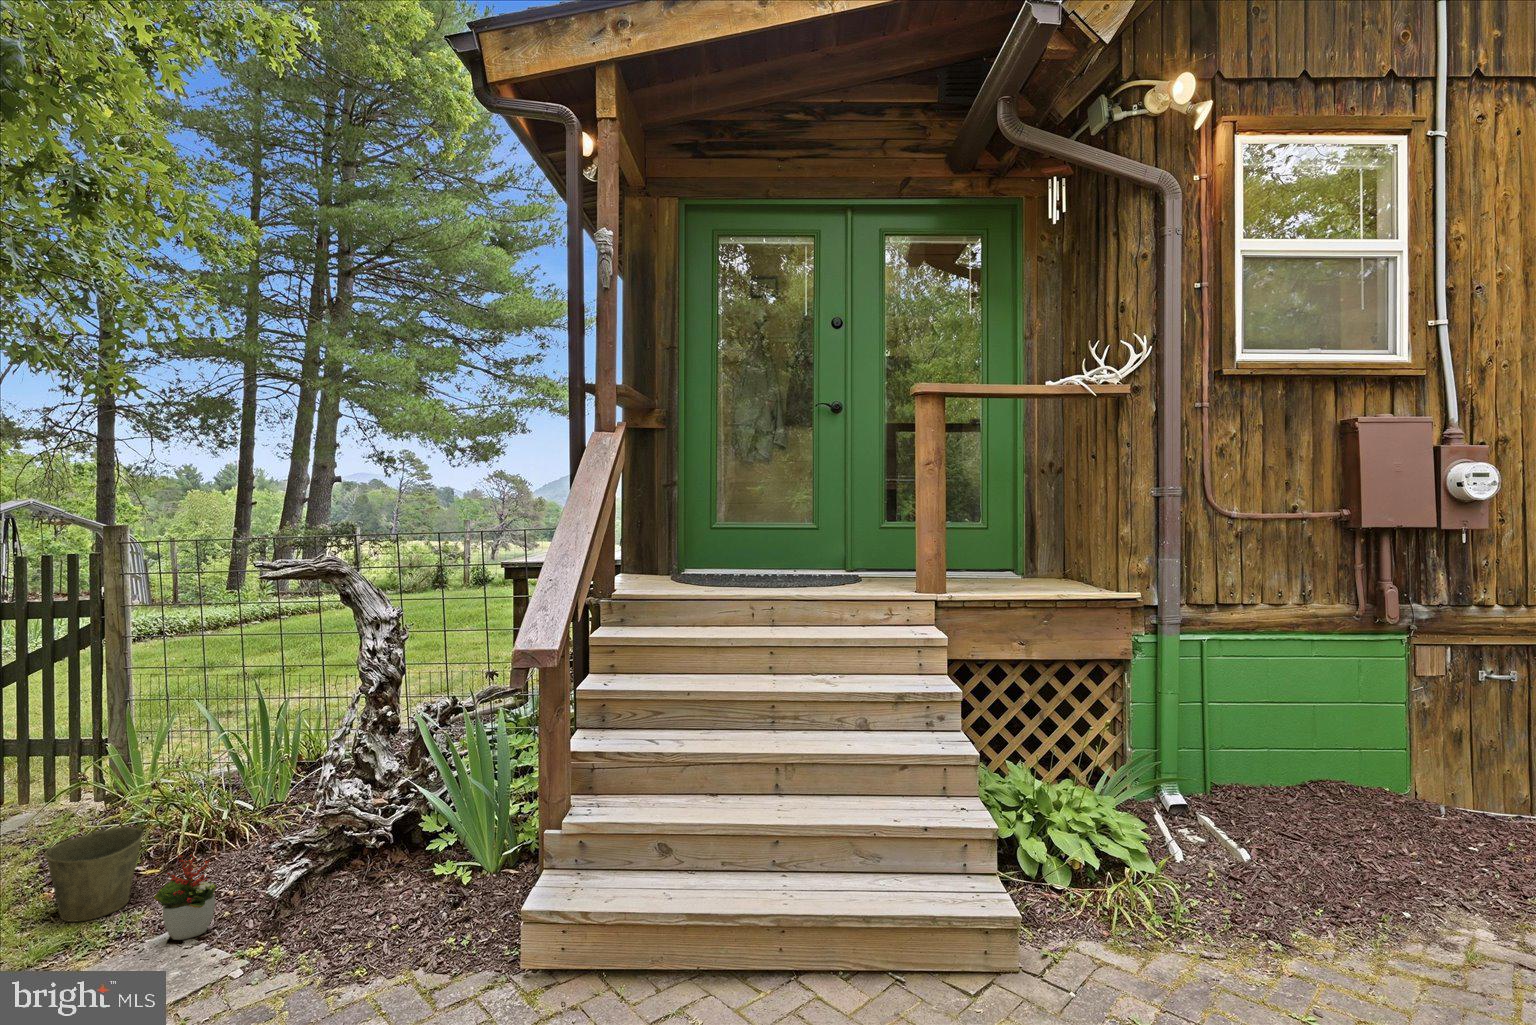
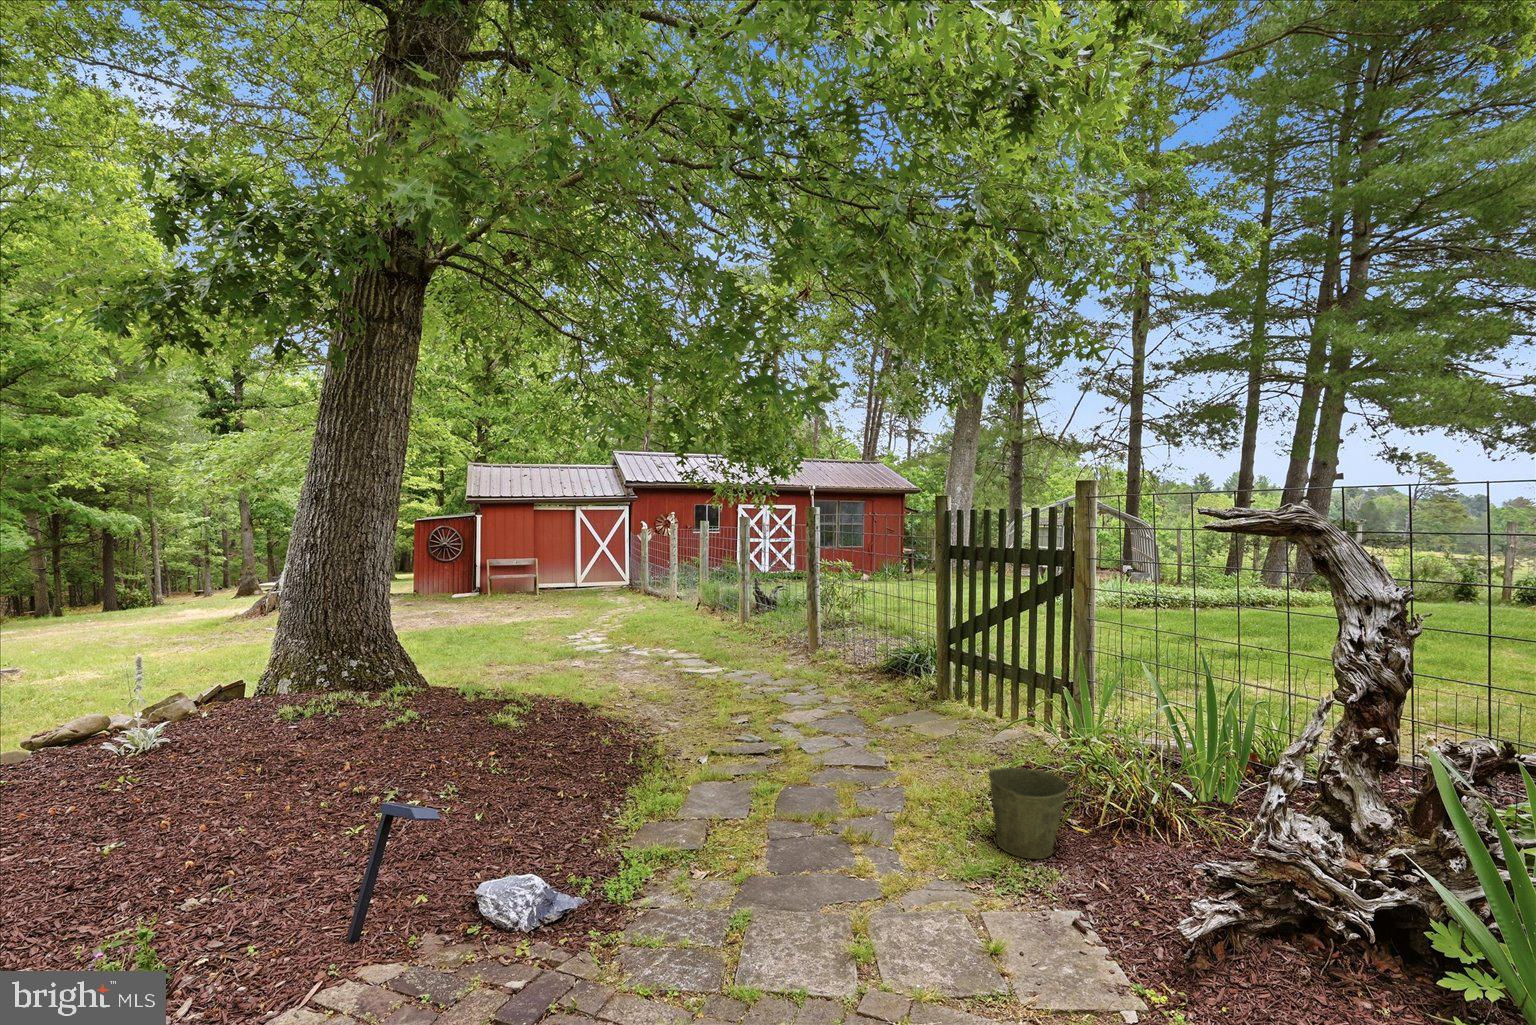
decorative plant: present [154,854,217,940] -> none [1062,825,1126,931]

